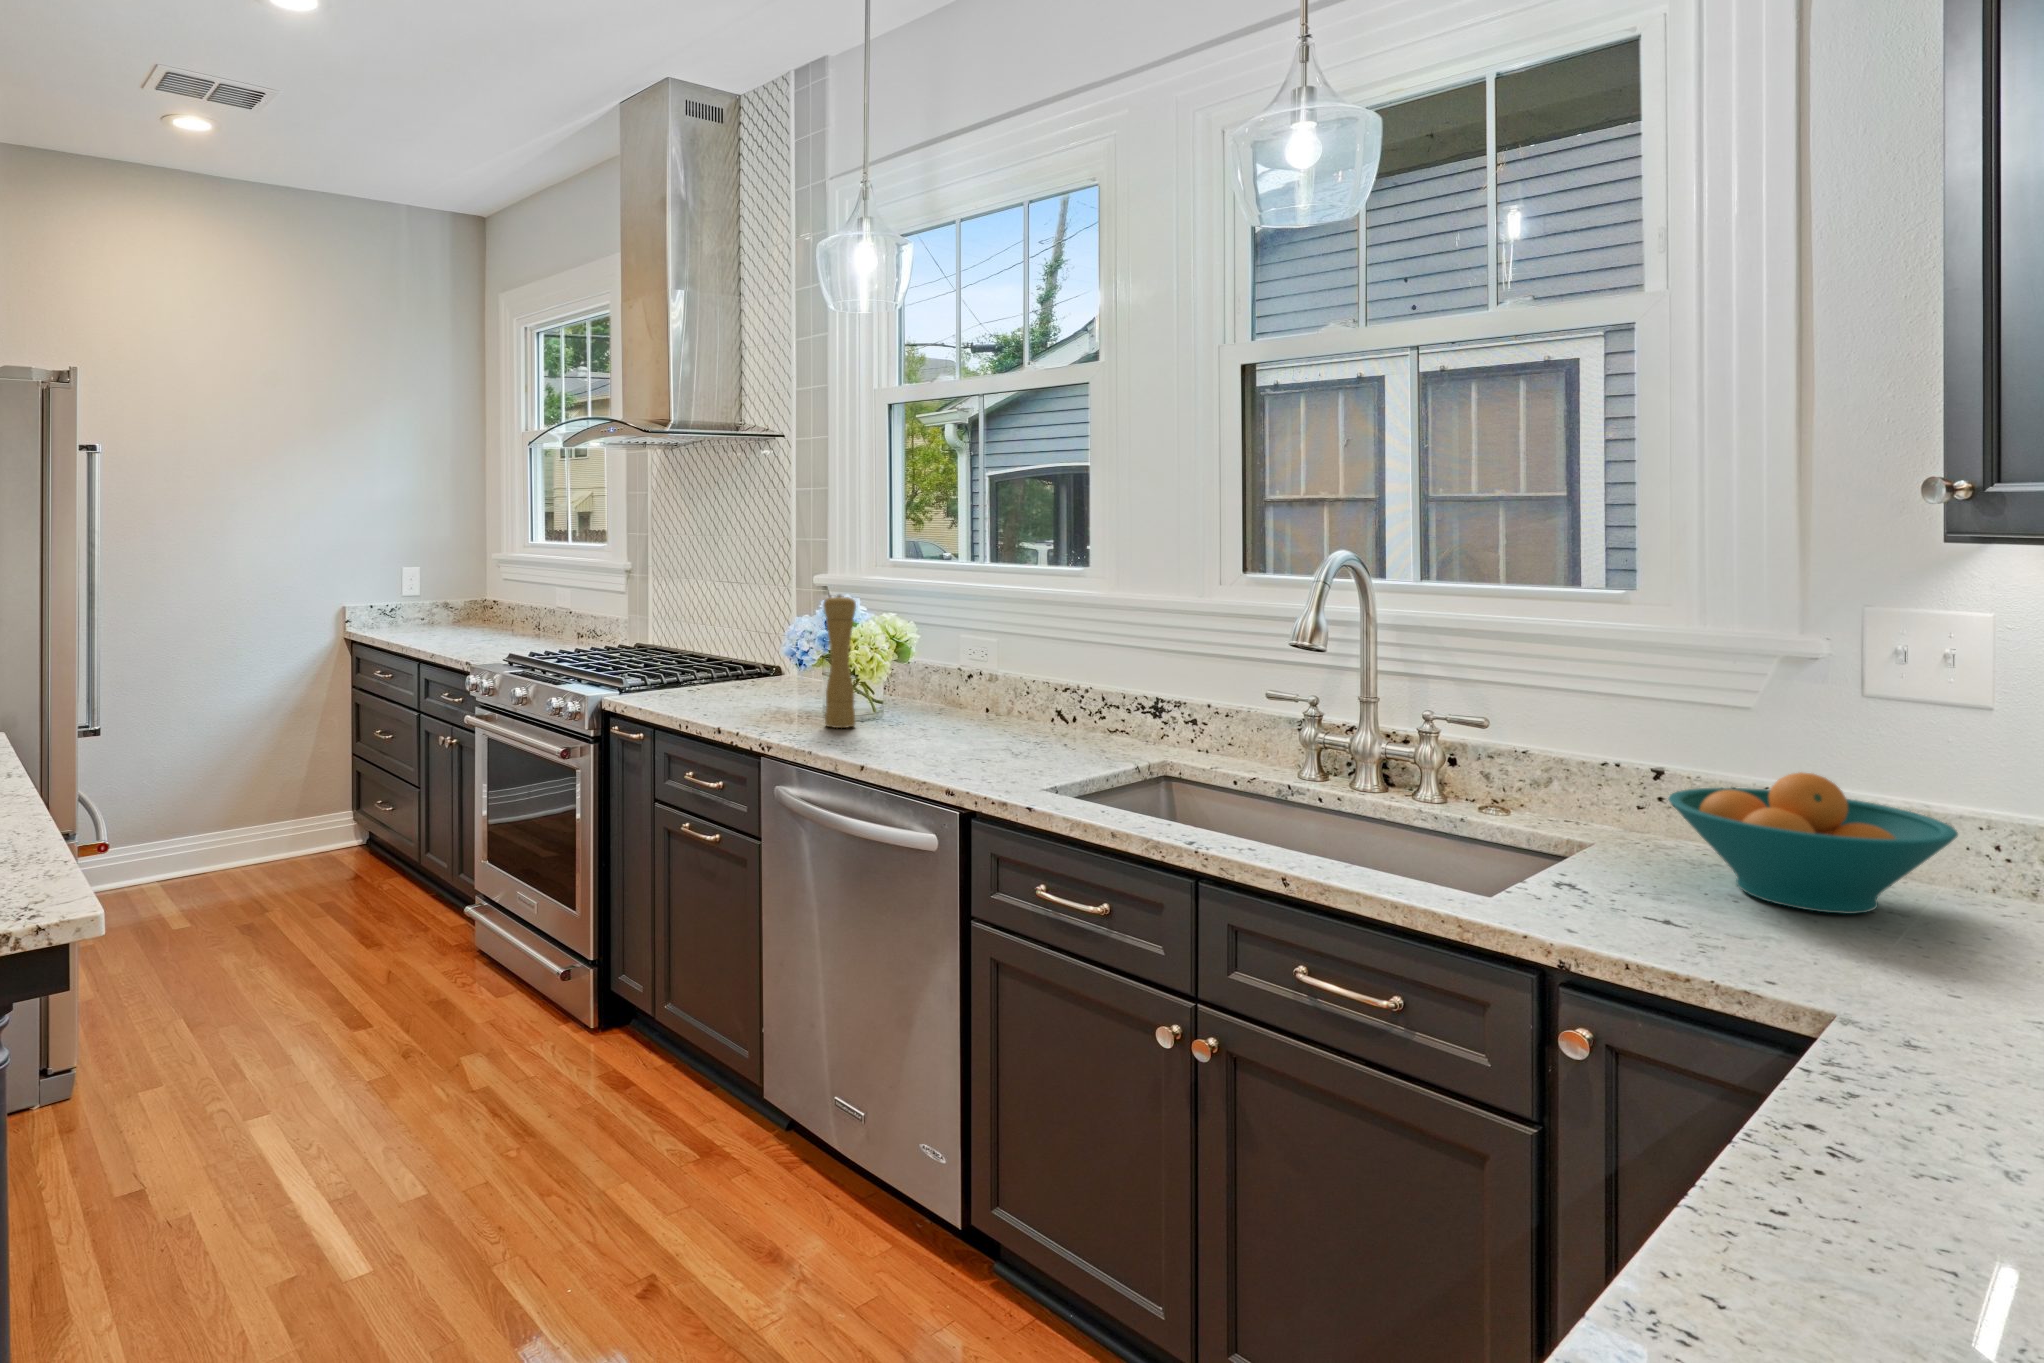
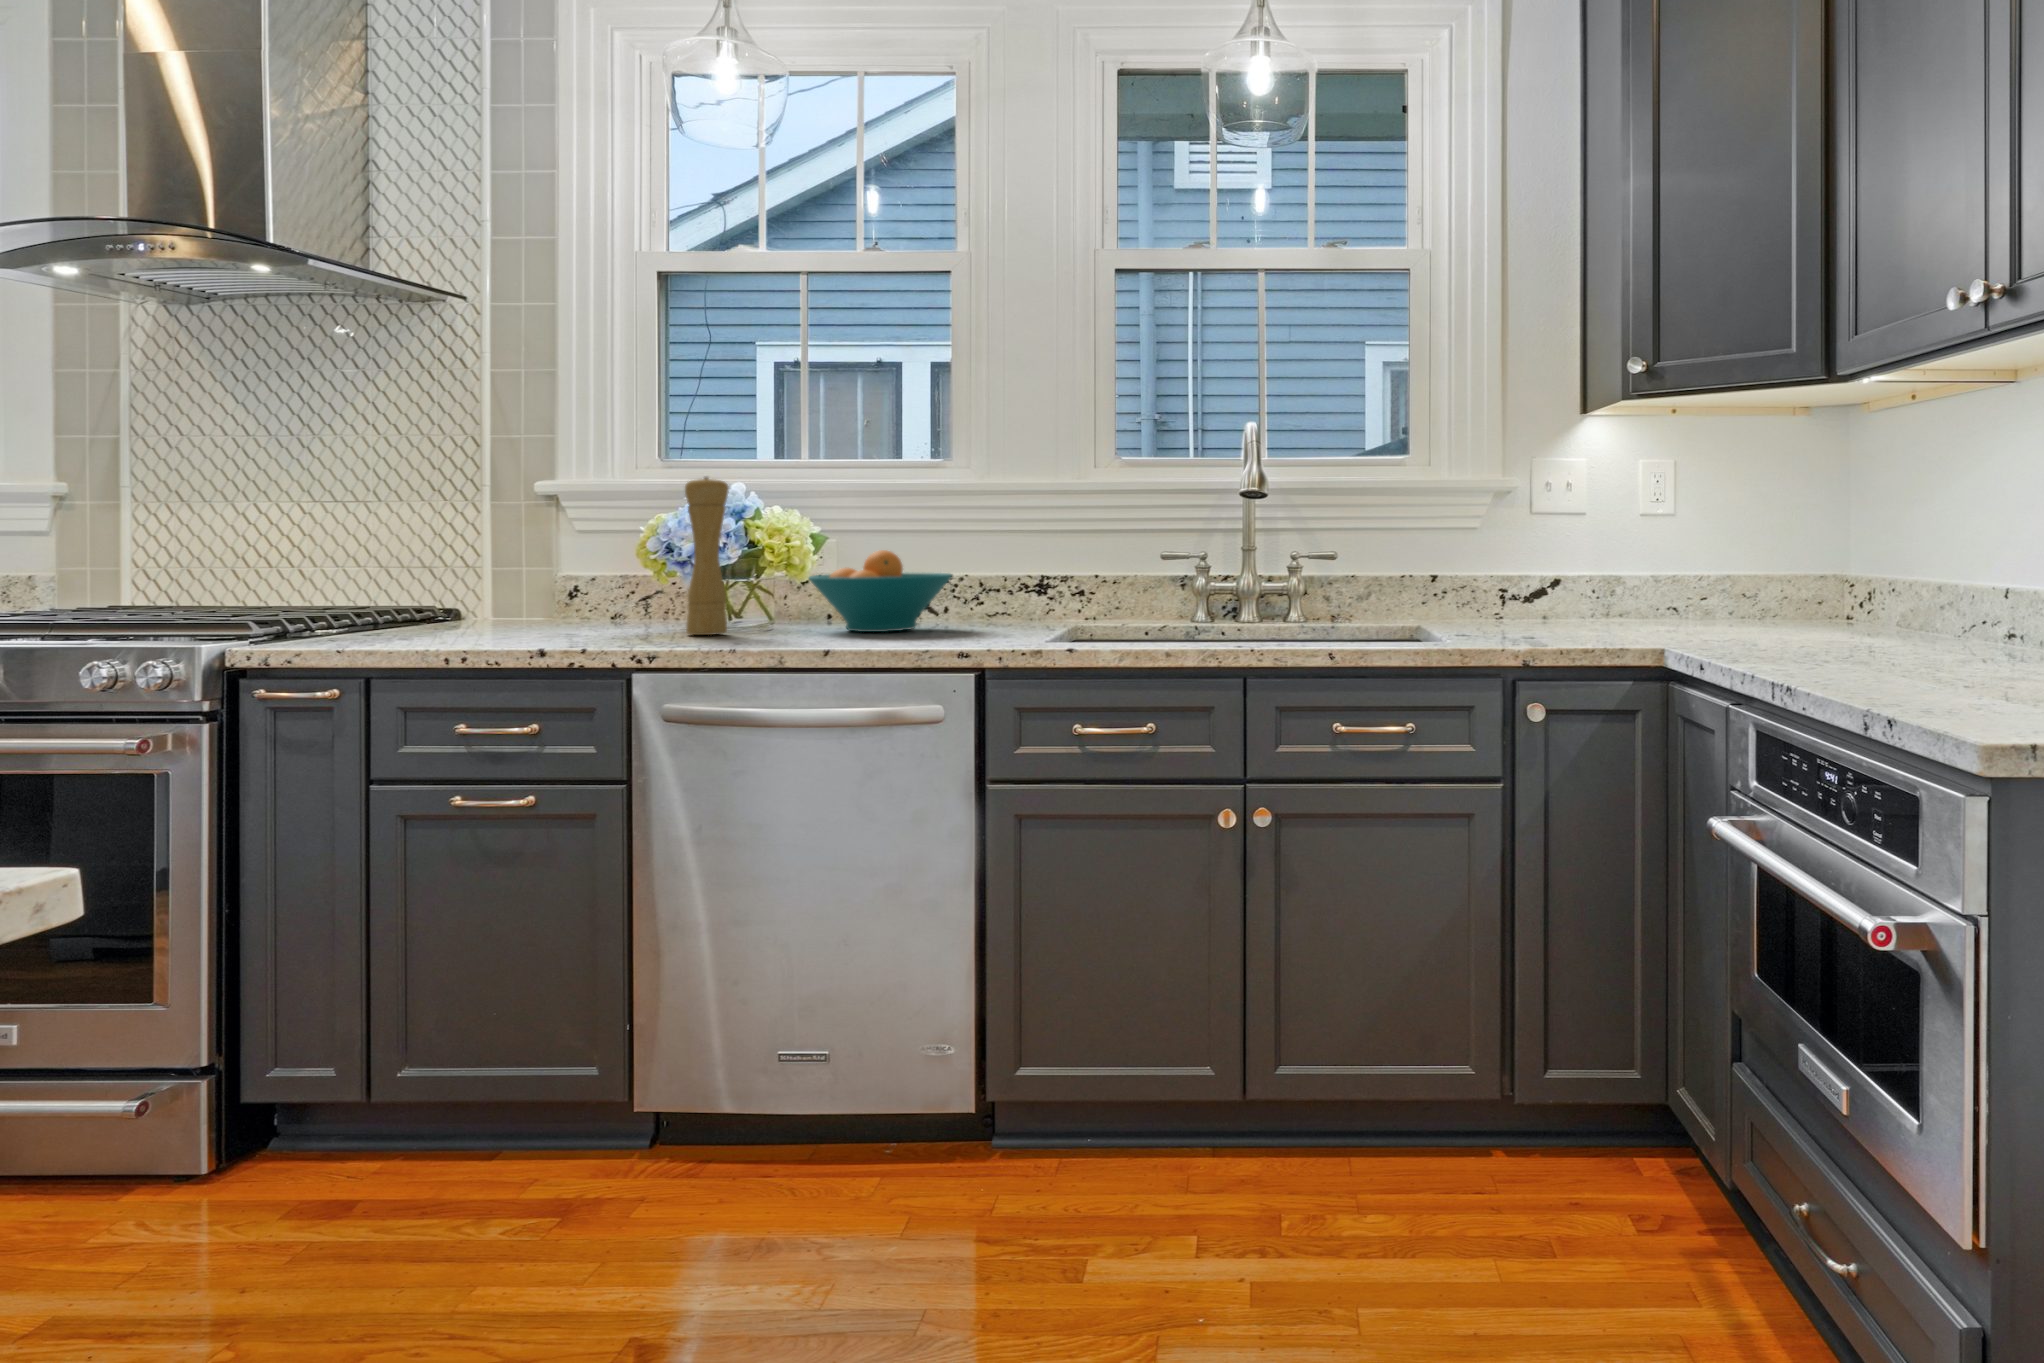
fruit bowl: present [1668,772,1958,914] -> present [809,550,952,632]

